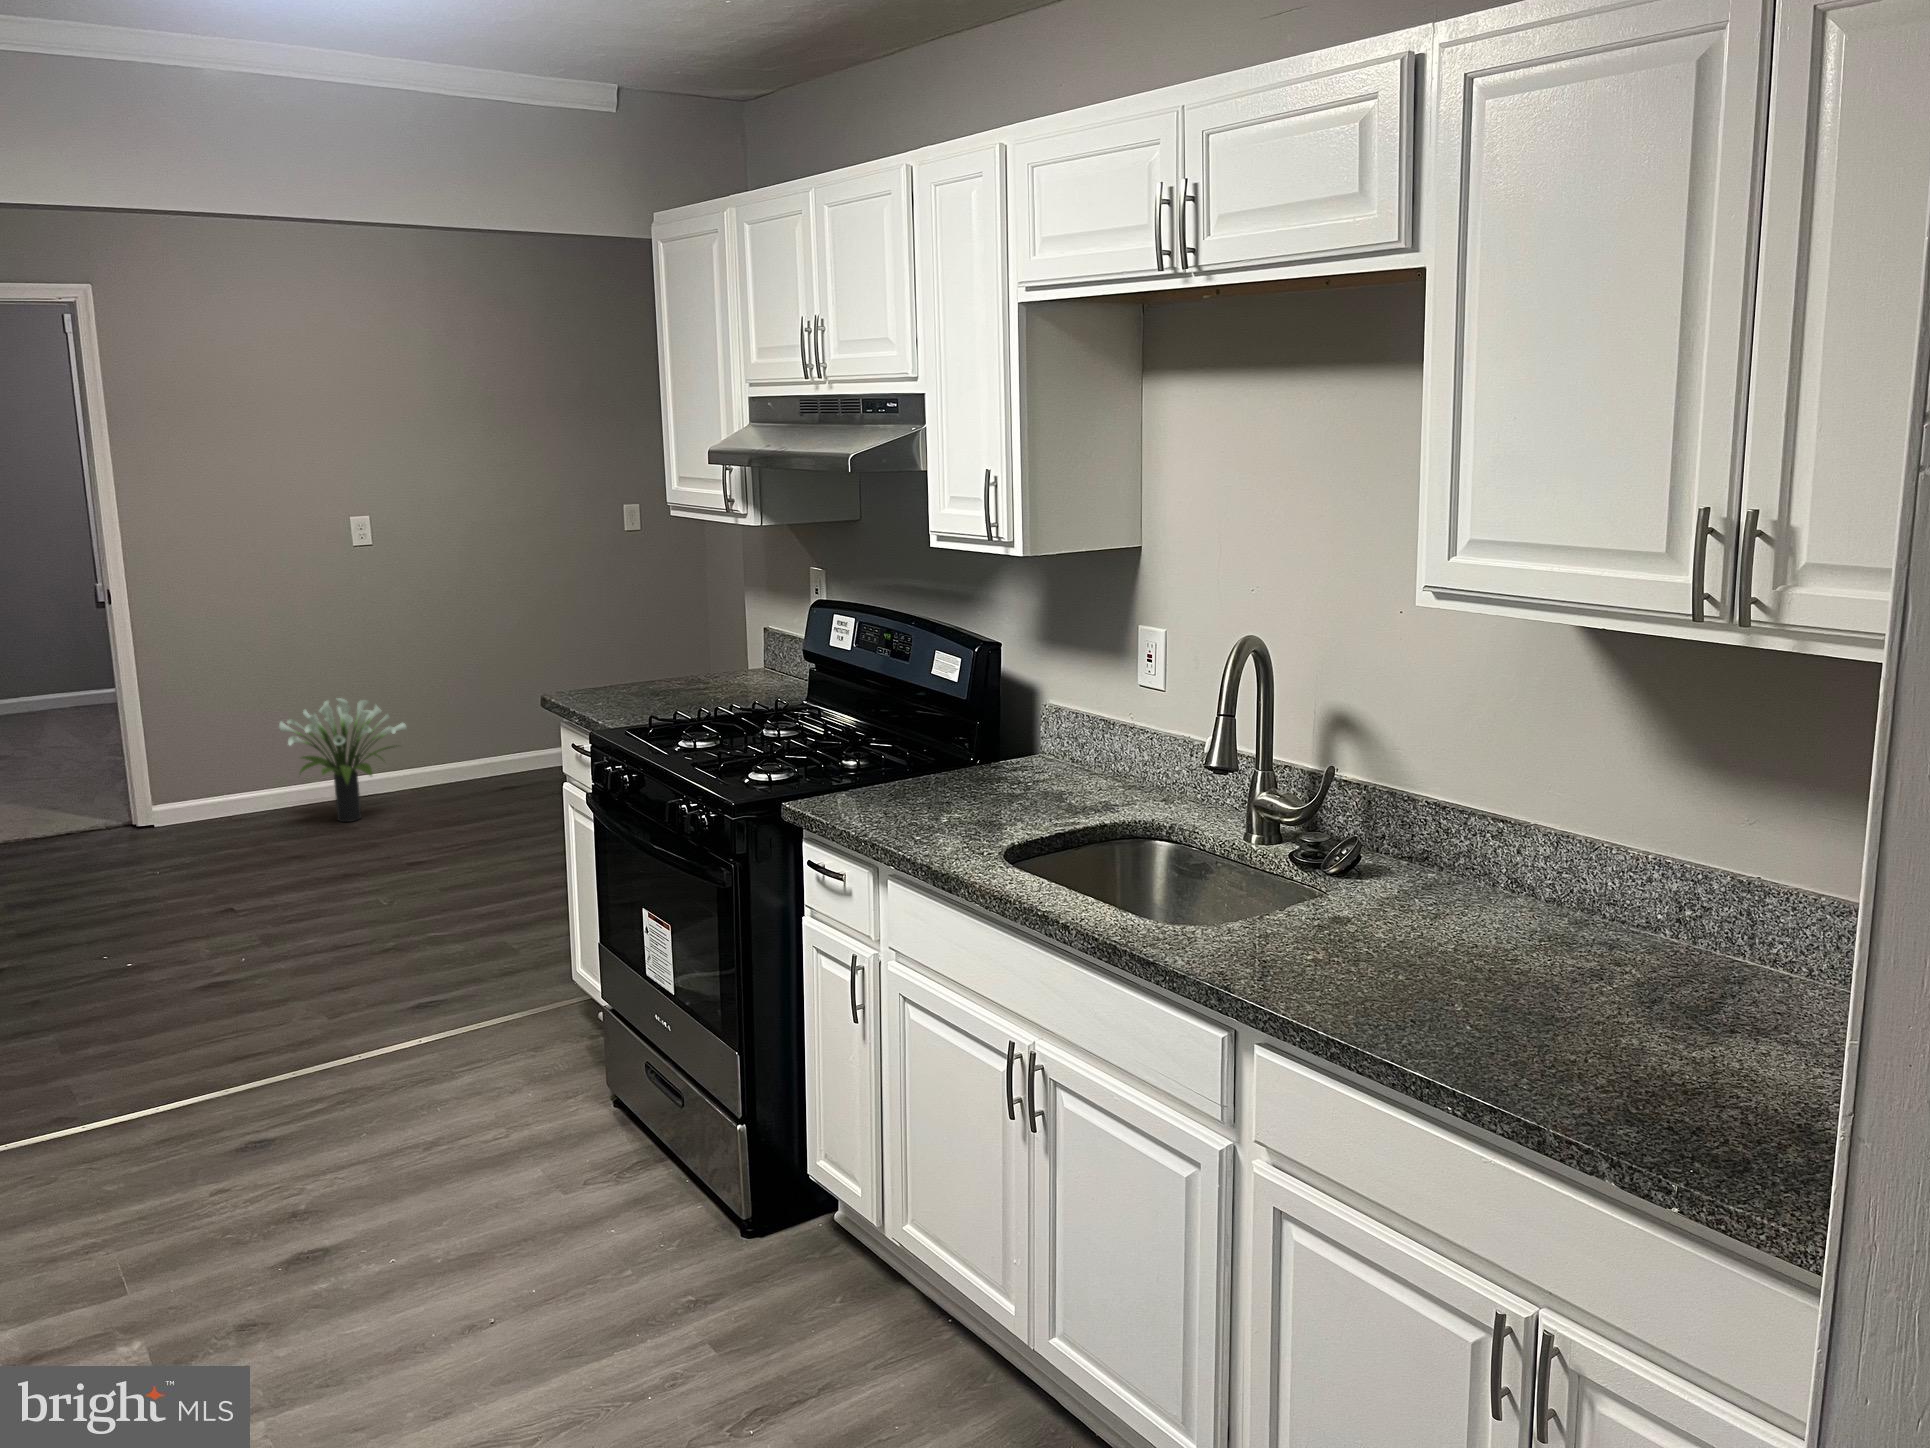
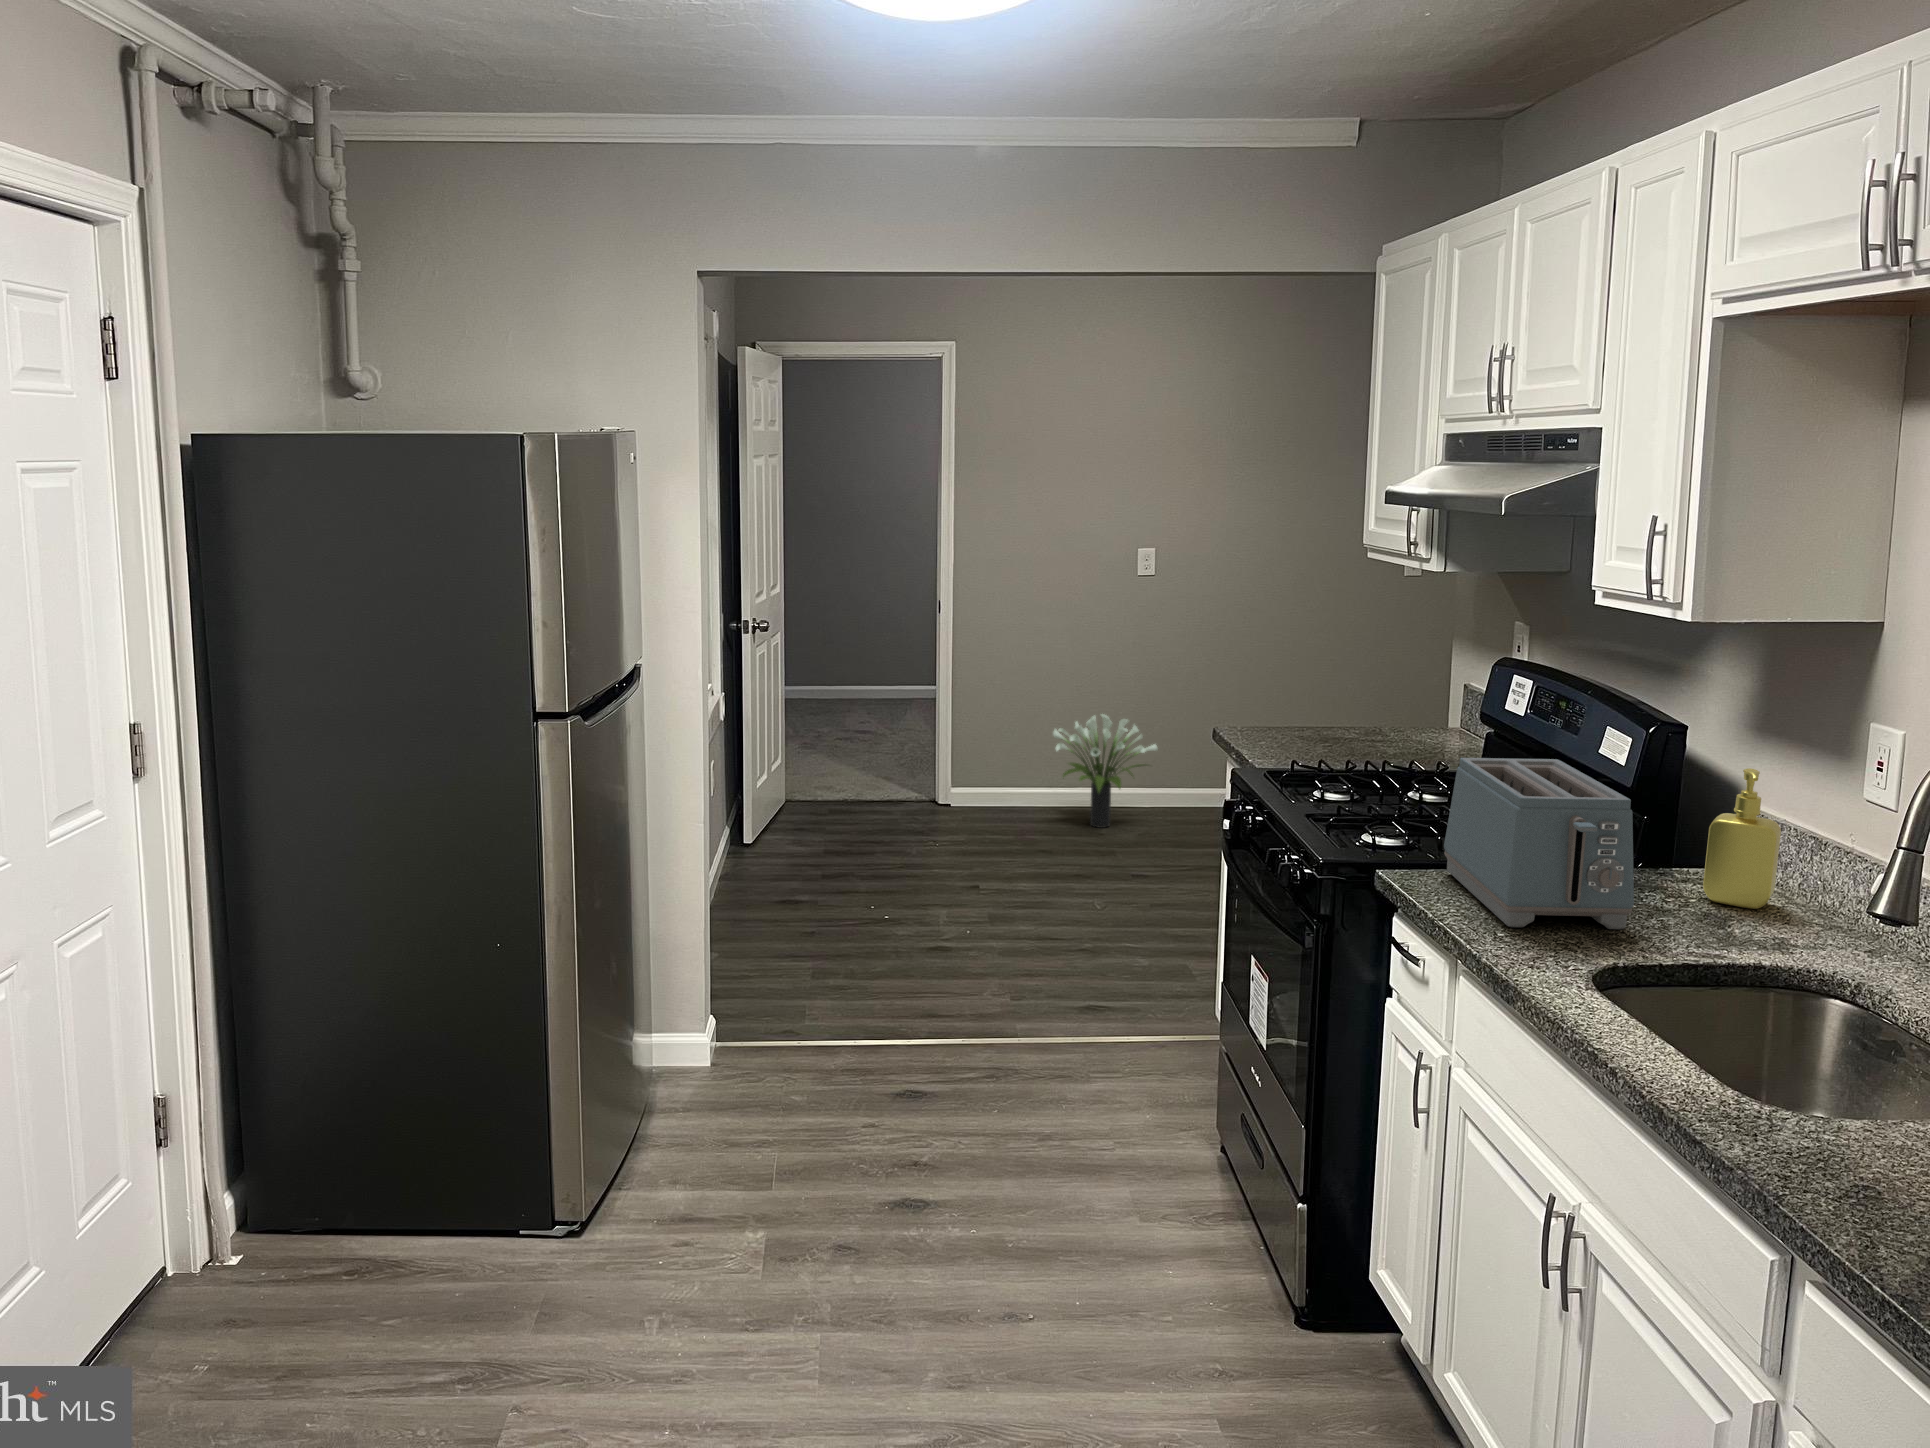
soap dispenser: none [1040,671,1088,782] -> present [1703,769,1781,909]
toaster: none [840,683,1010,832] -> present [1444,758,1634,929]

